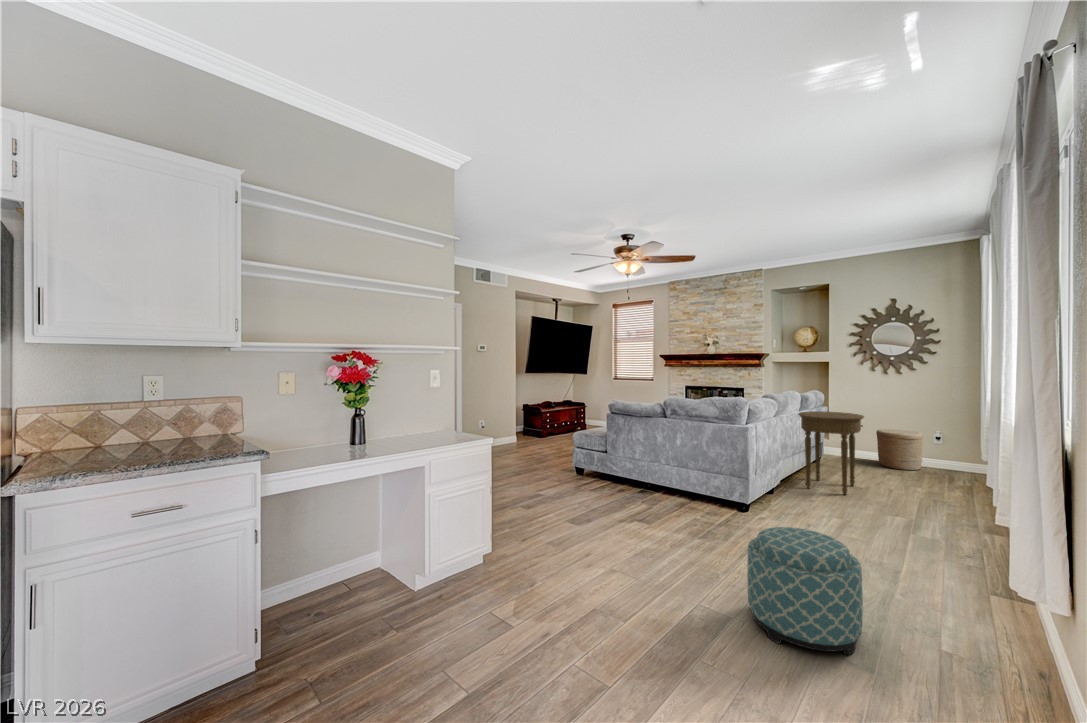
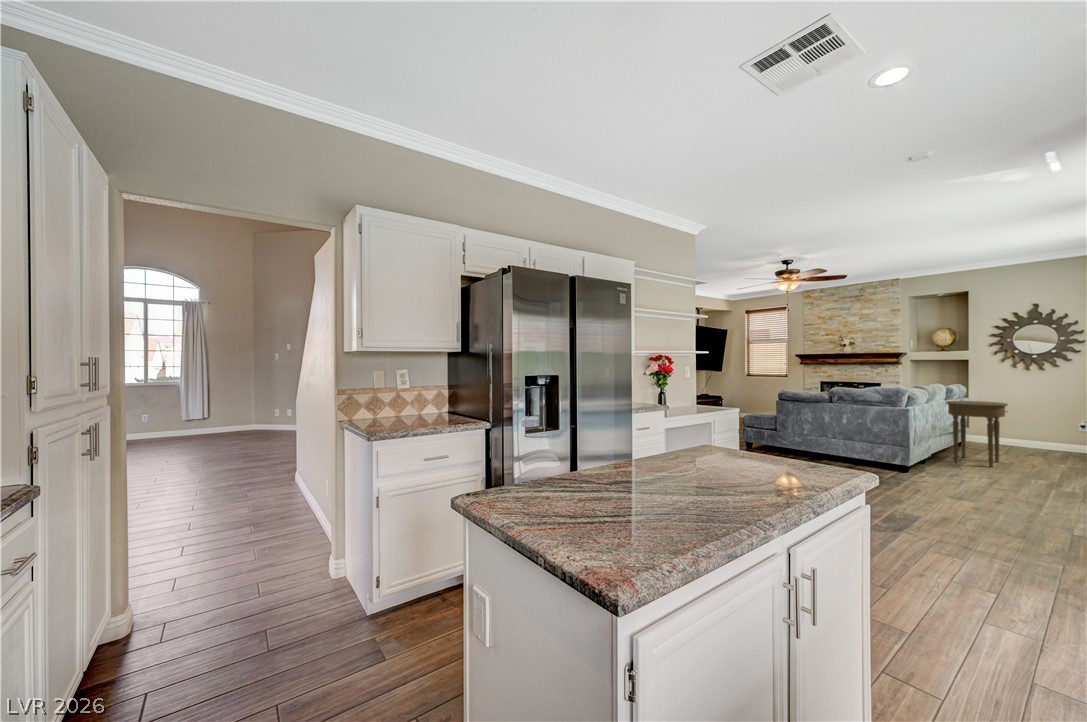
woven basket: present [876,429,923,470] -> none [1019,419,1067,454]
ottoman: present [747,527,863,655] -> none [931,464,1016,532]

